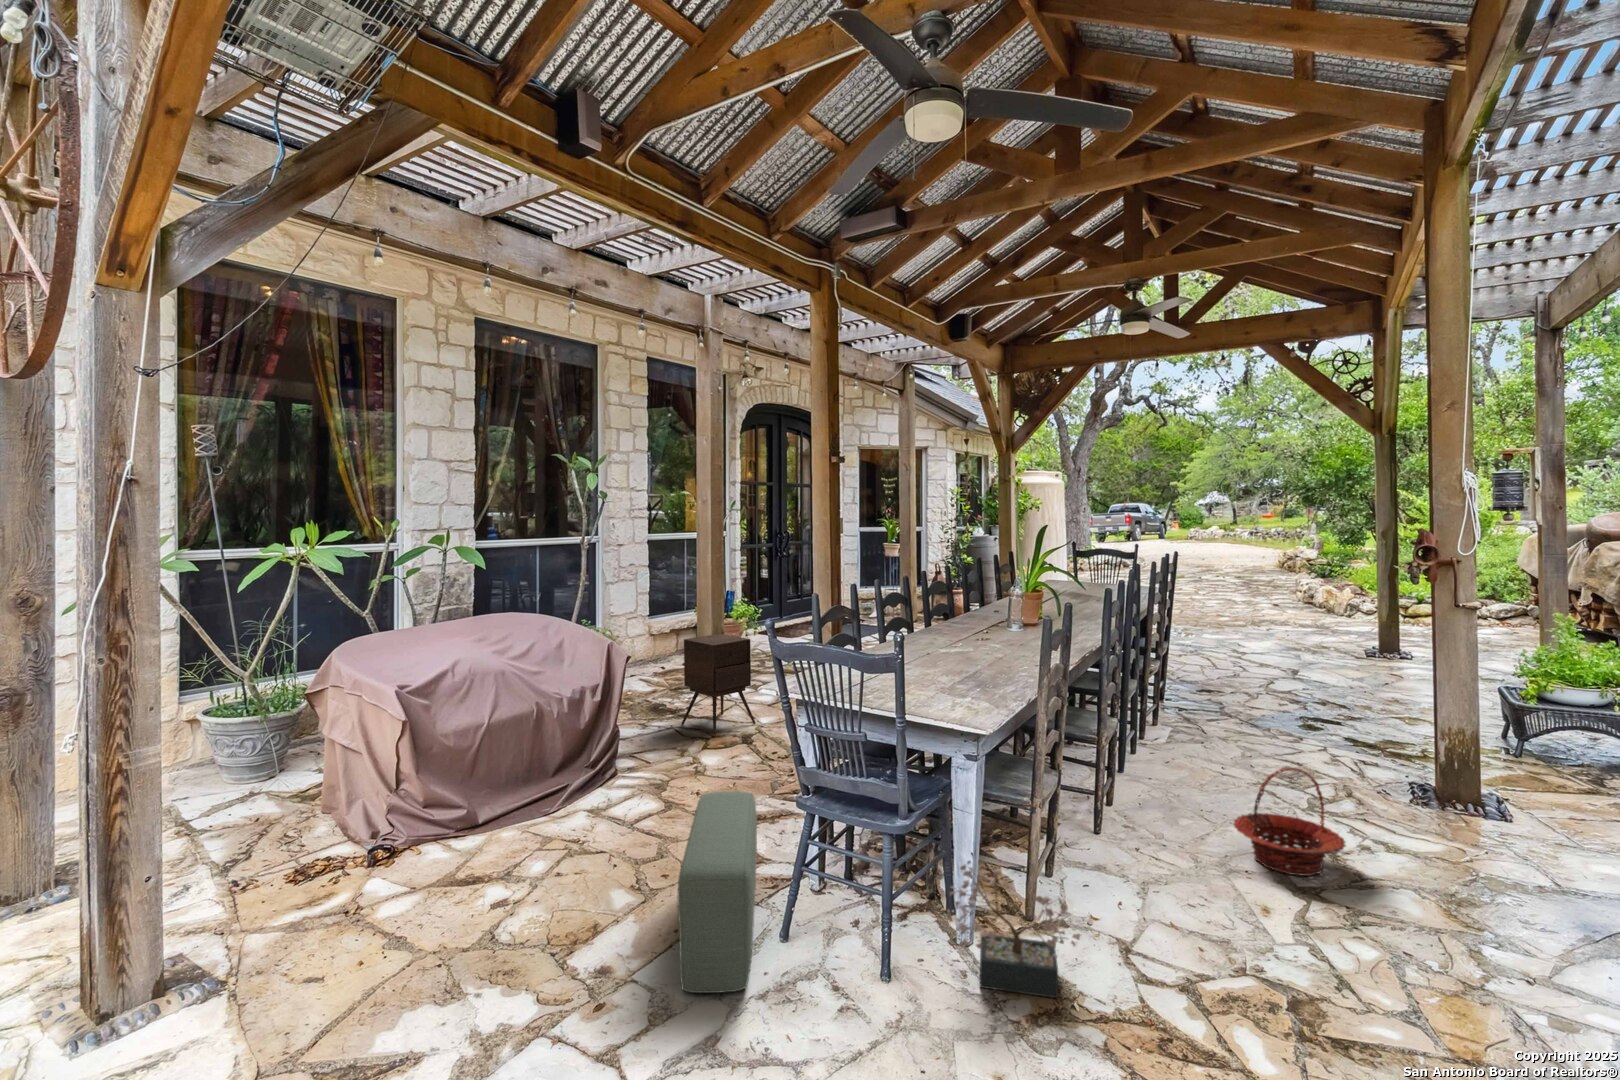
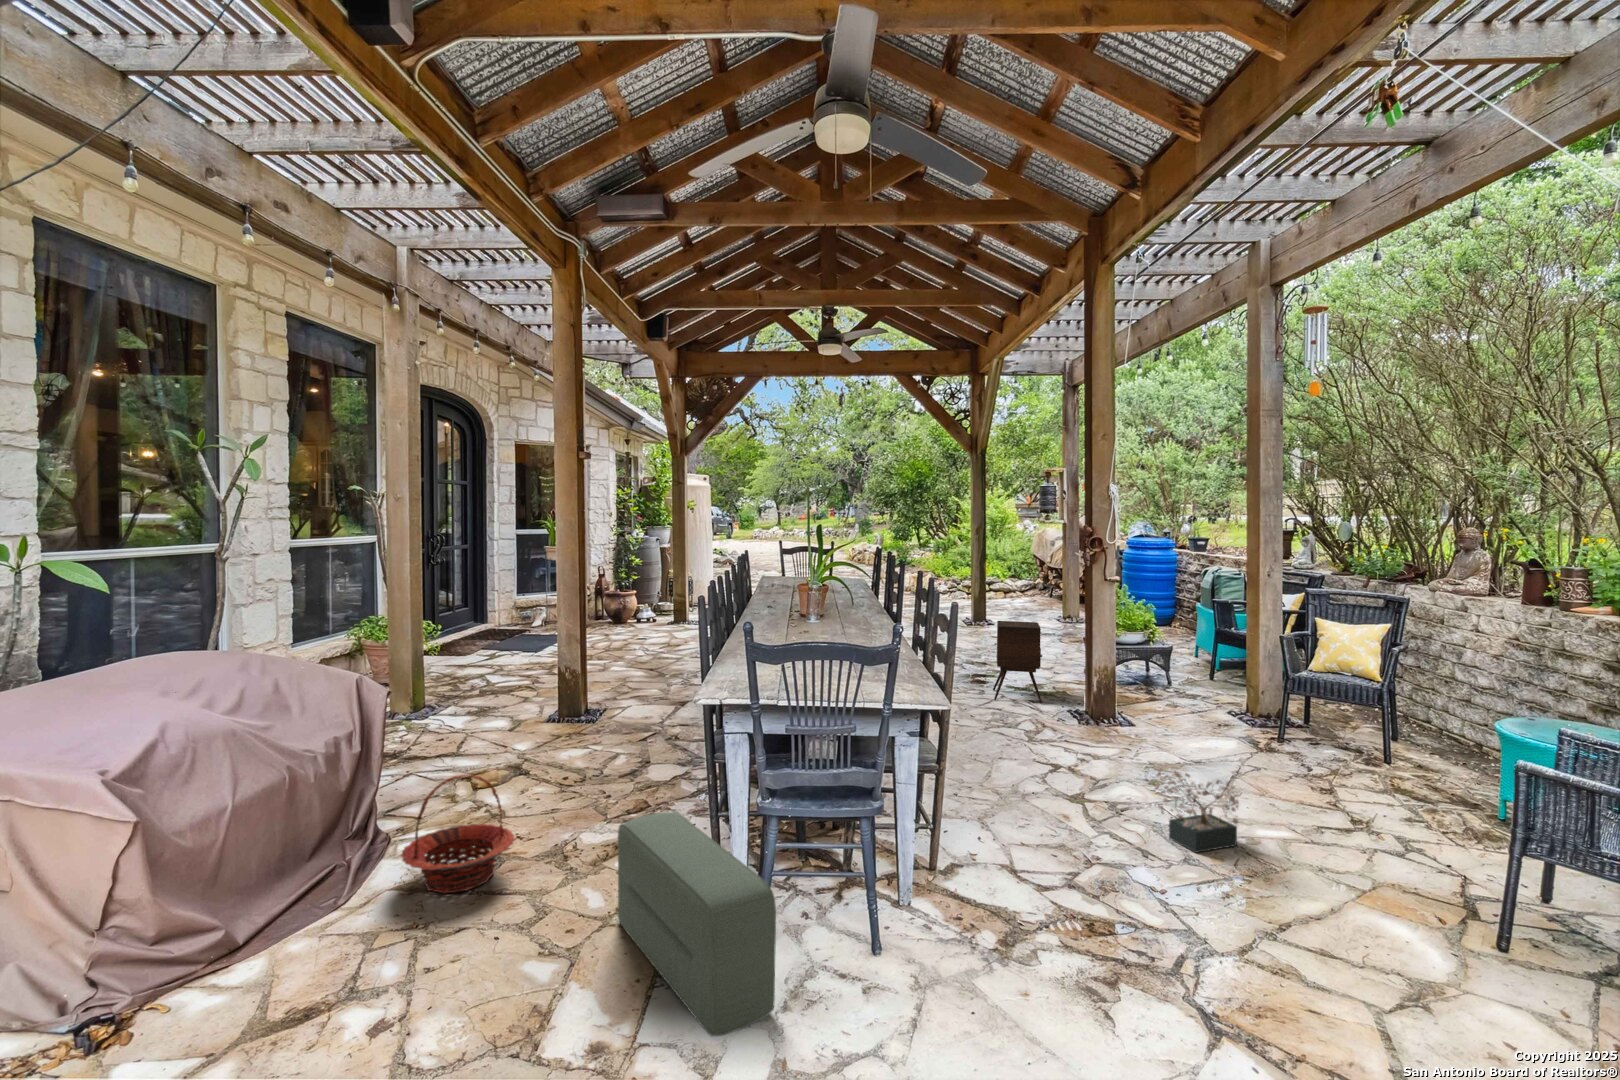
side table: present [682,634,755,735] -> present [993,621,1042,703]
basket: present [1234,768,1346,876] -> present [401,775,514,894]
decorative plant: present [947,861,1080,998] -> present [1154,769,1239,853]

